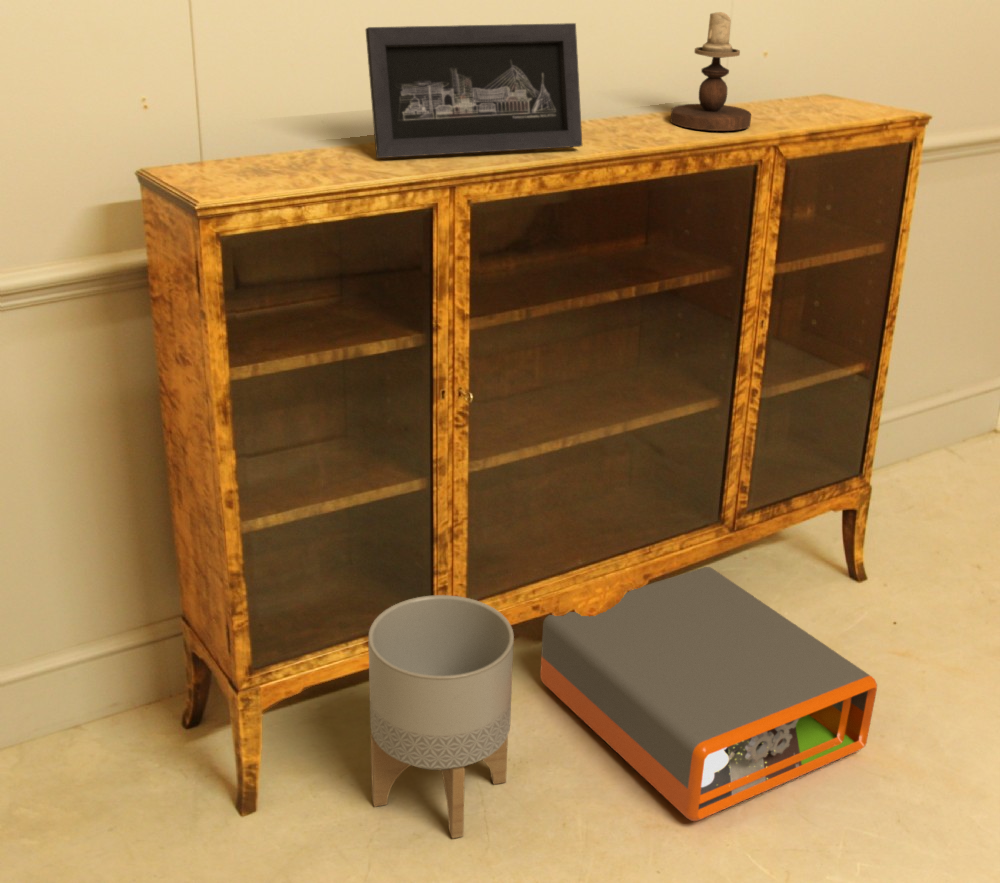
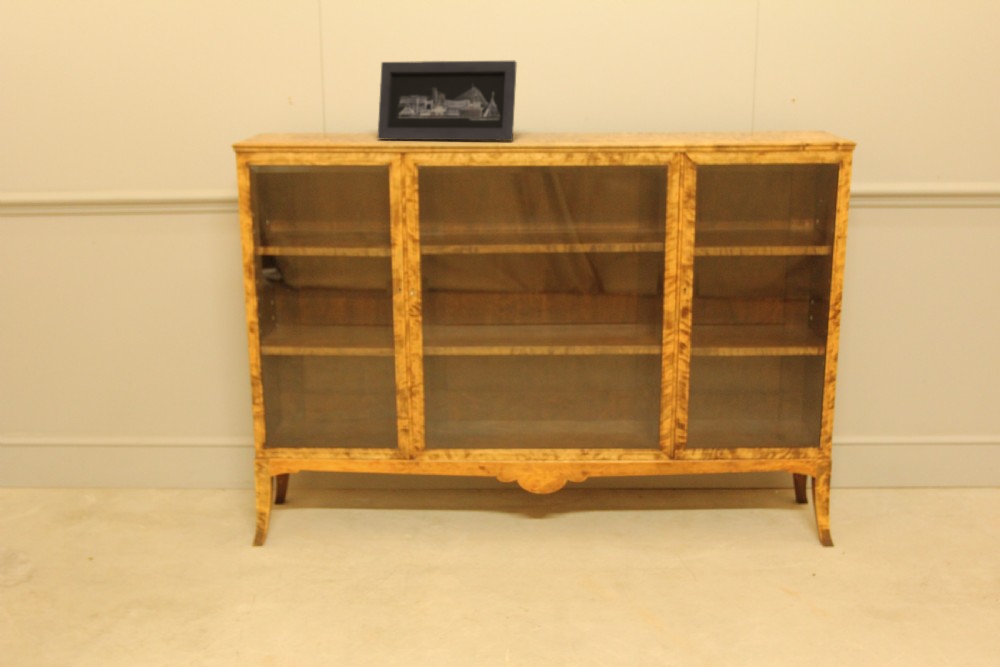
candlestick: present [671,12,751,131] -> none [622,60,680,140]
storage box: present [540,567,877,821] -> none [486,481,678,627]
planter: present [368,595,514,838] -> none [315,428,413,587]

